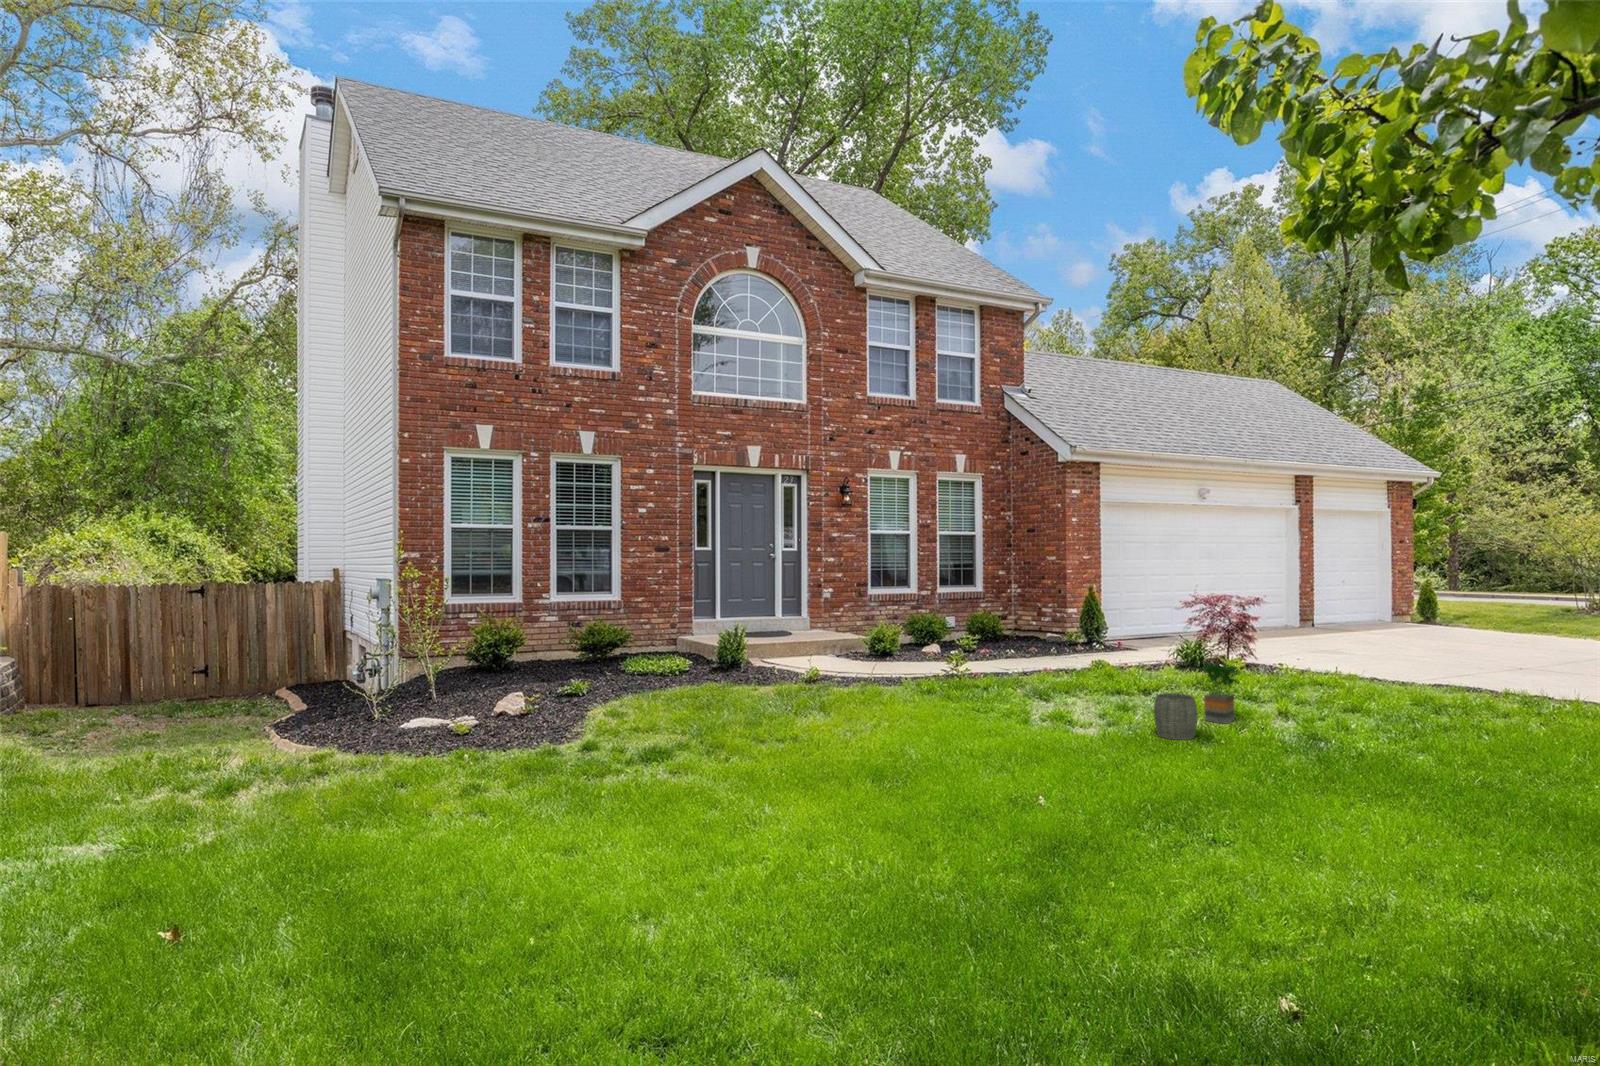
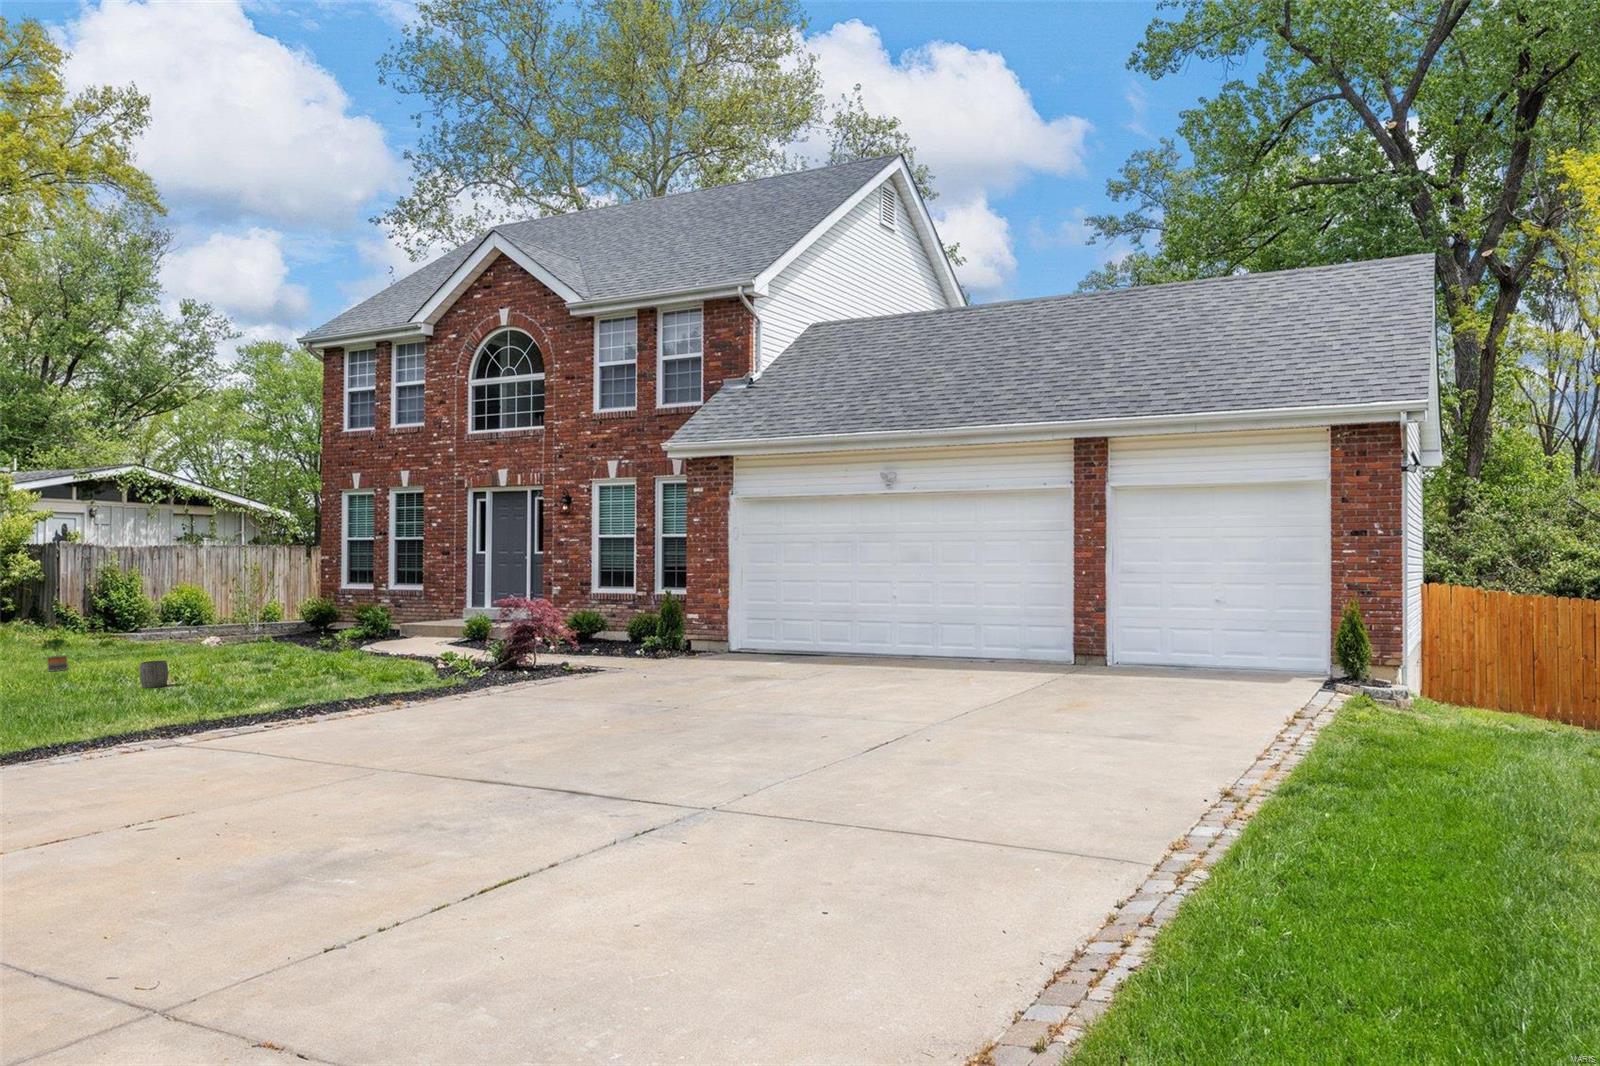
potted tree: present [1202,663,1240,724] -> present [42,638,68,671]

